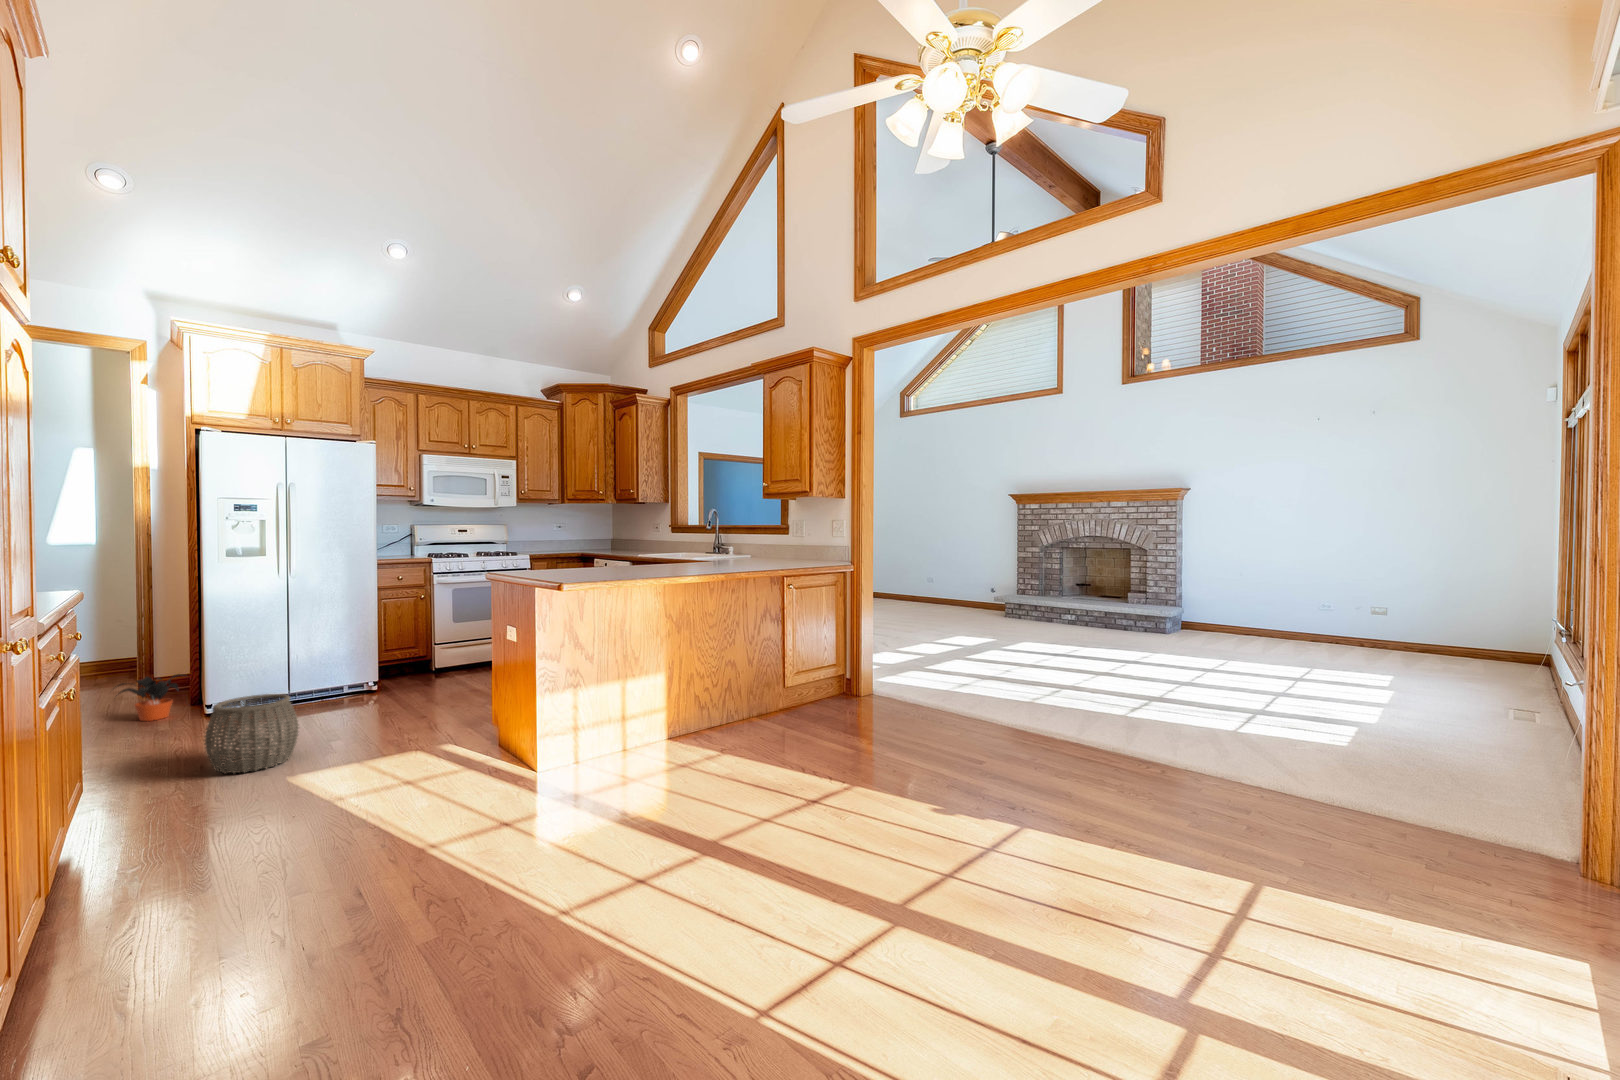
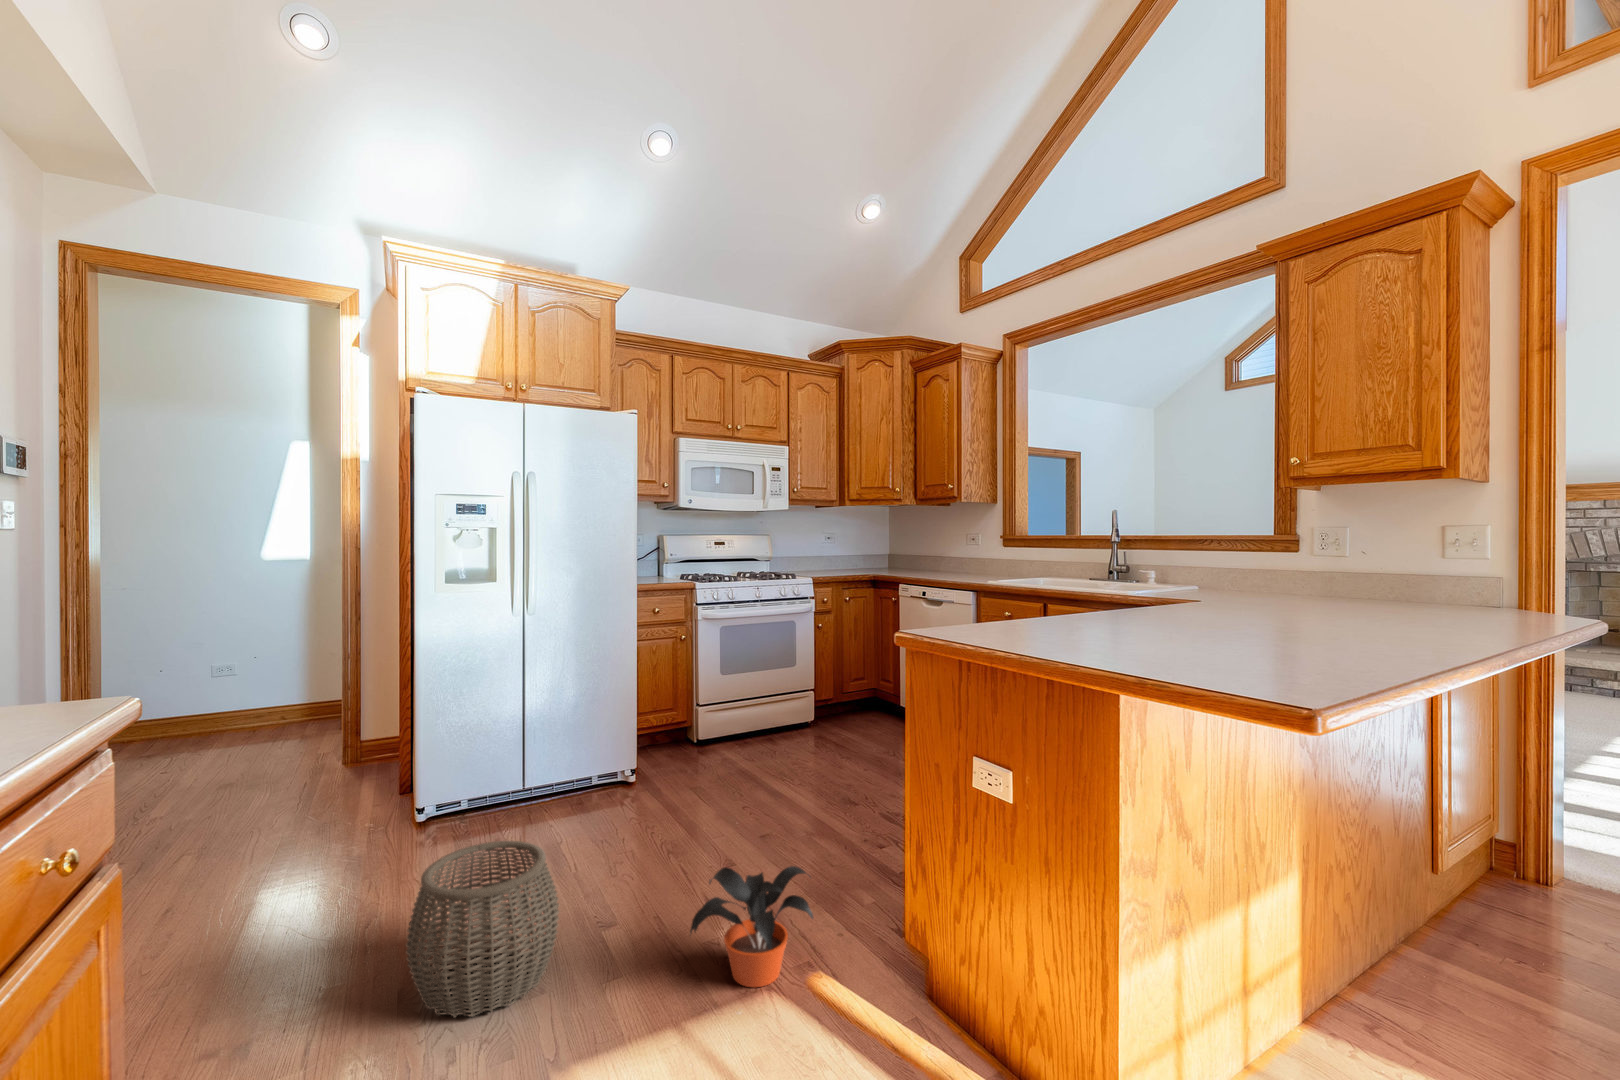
potted plant: present [115,674,185,721] -> present [690,866,813,987]

